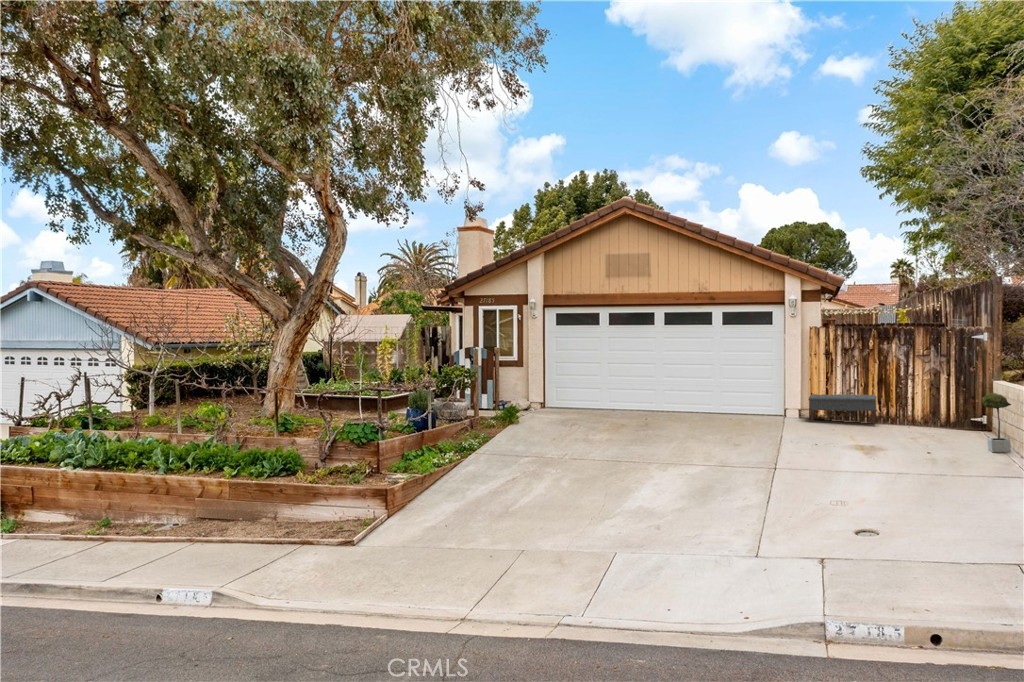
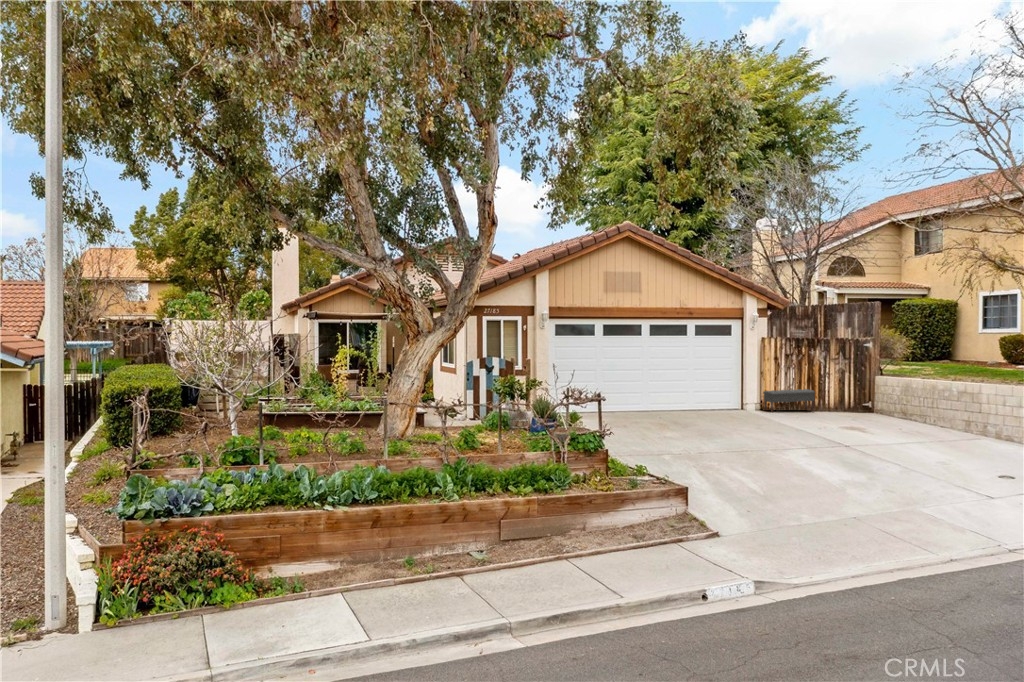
potted tree: present [982,392,1011,453] -> none [900,383,920,423]

